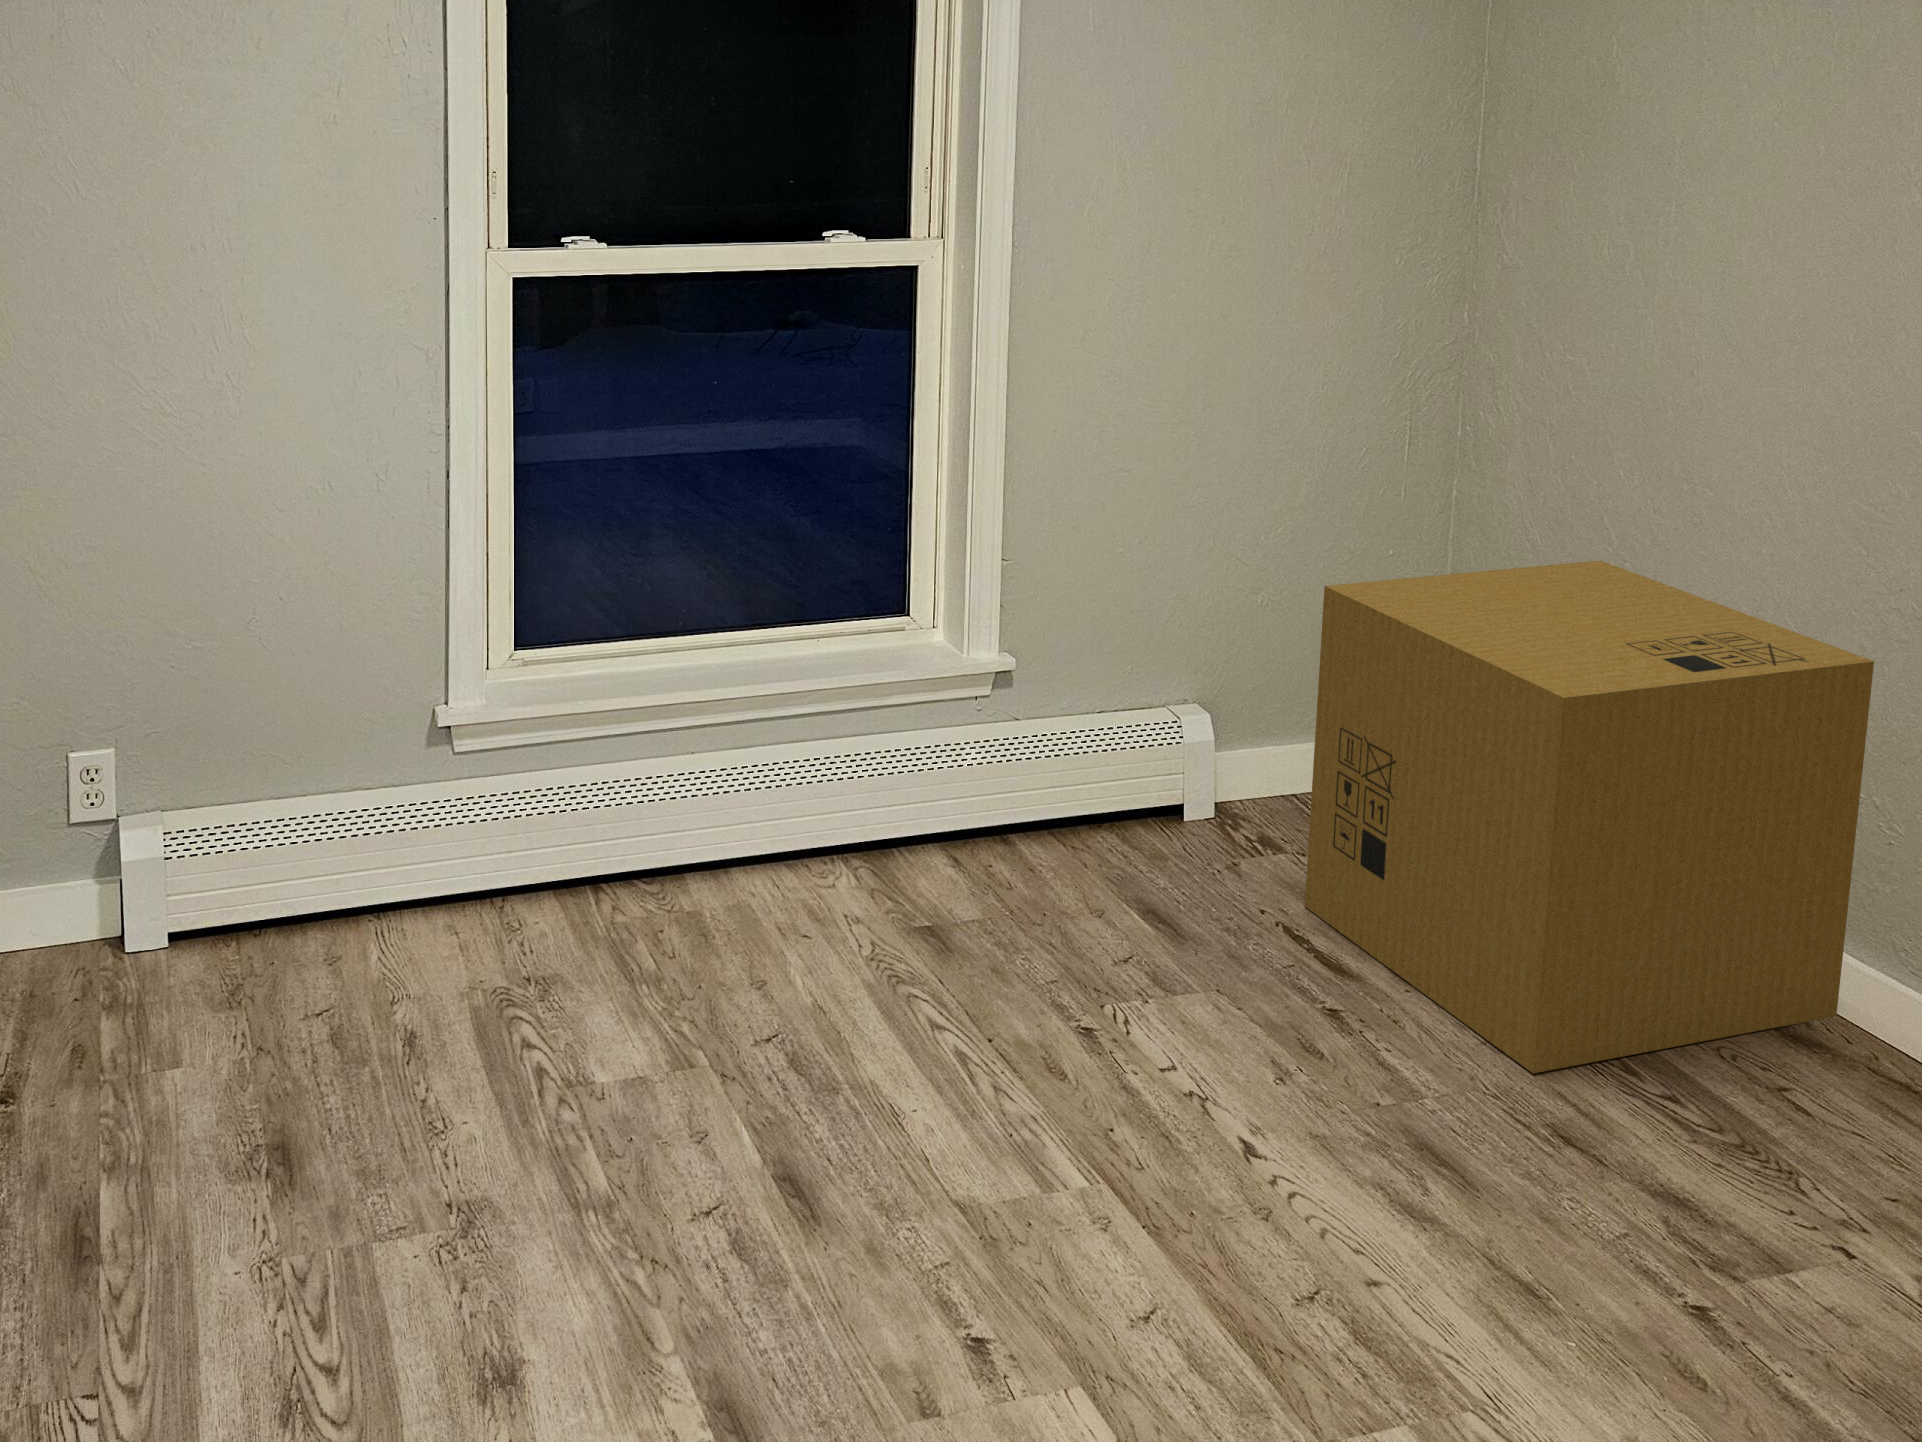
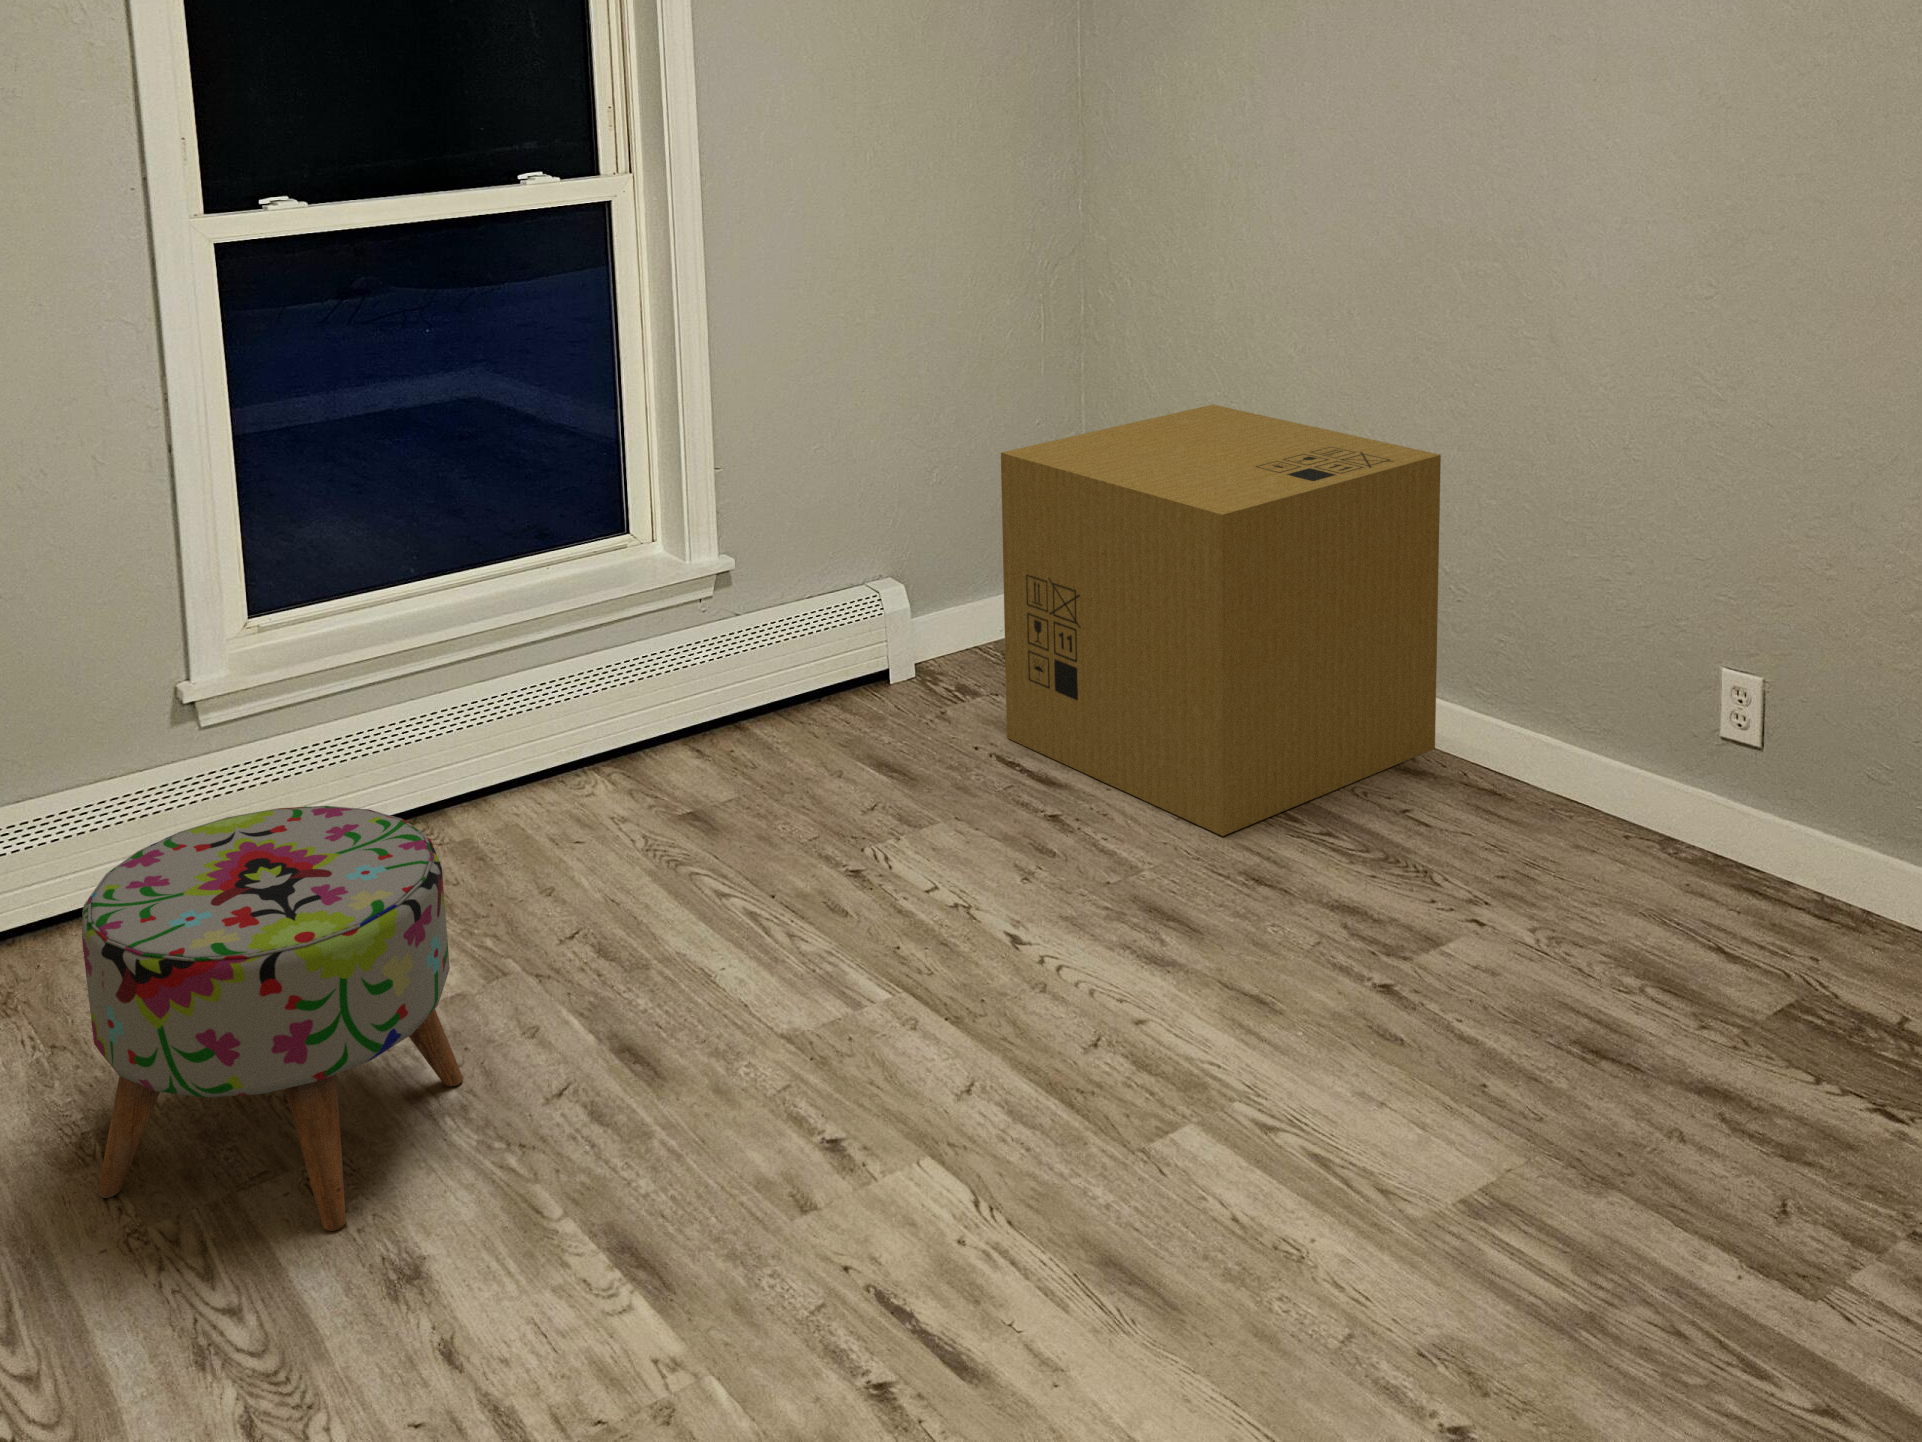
ottoman: none [248,857,620,1309] -> present [82,806,463,1231]

